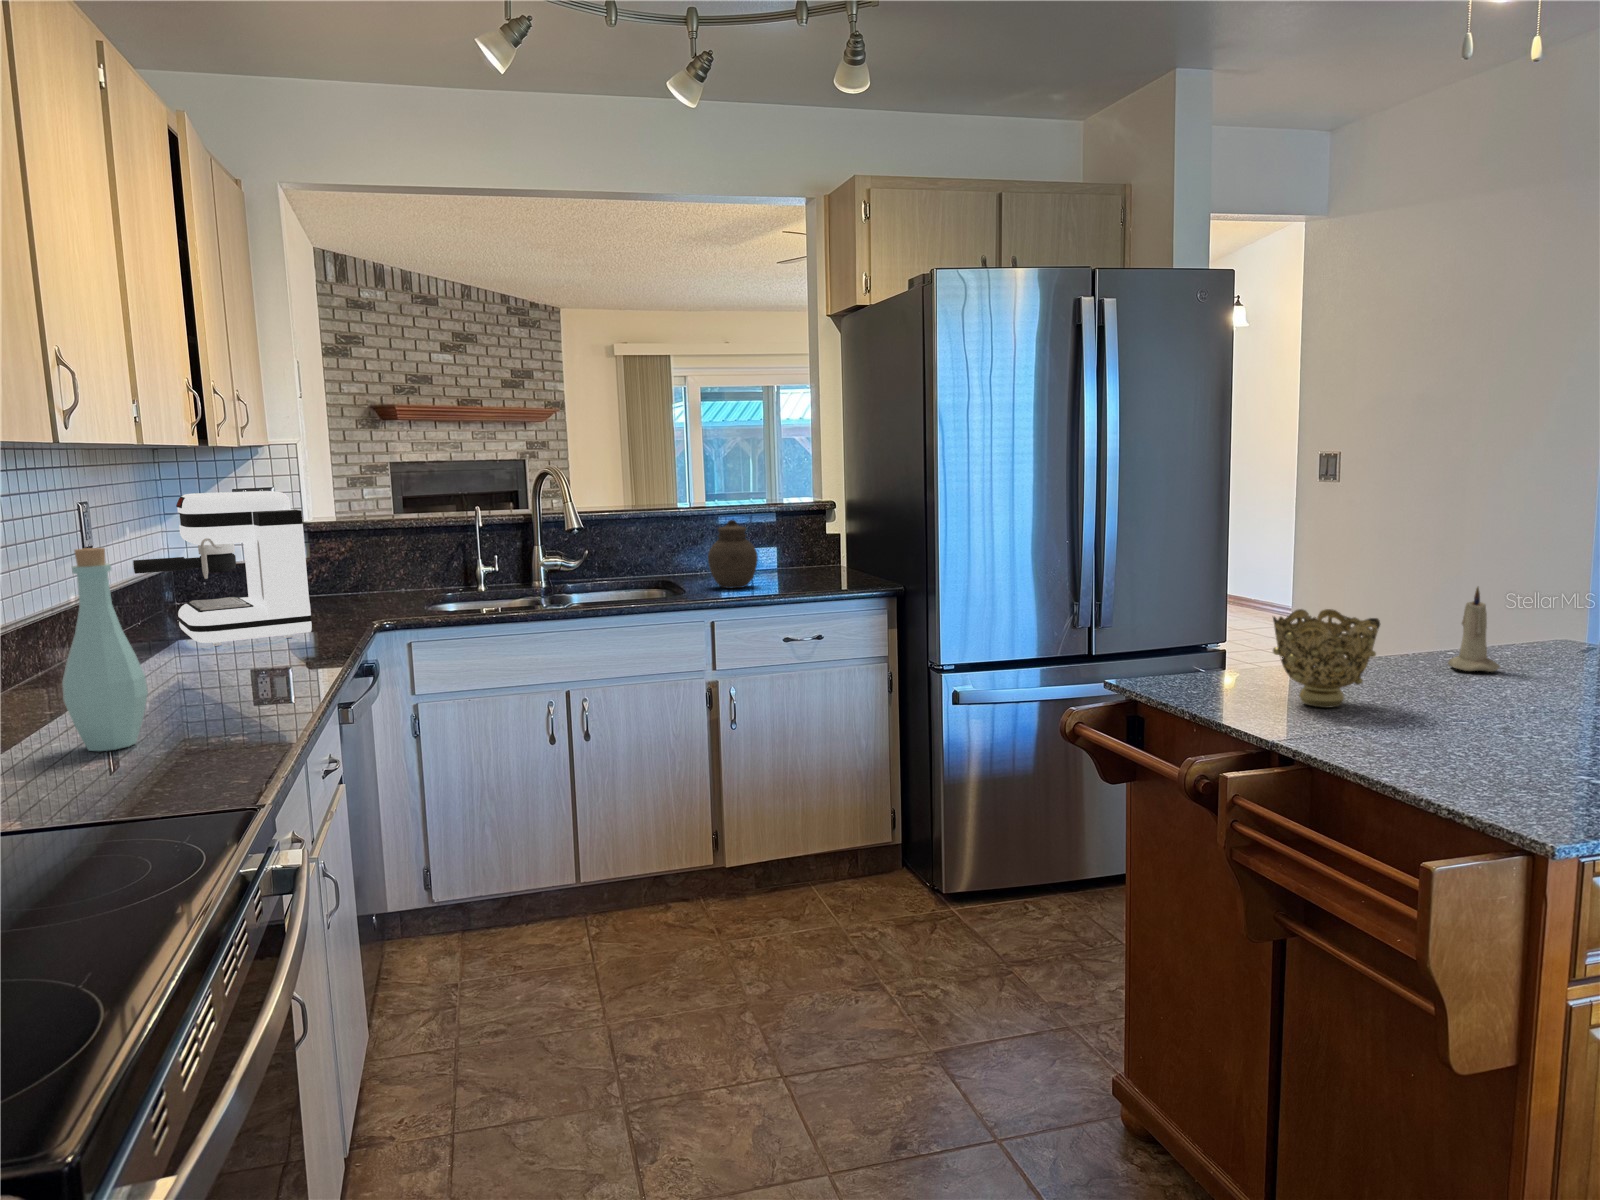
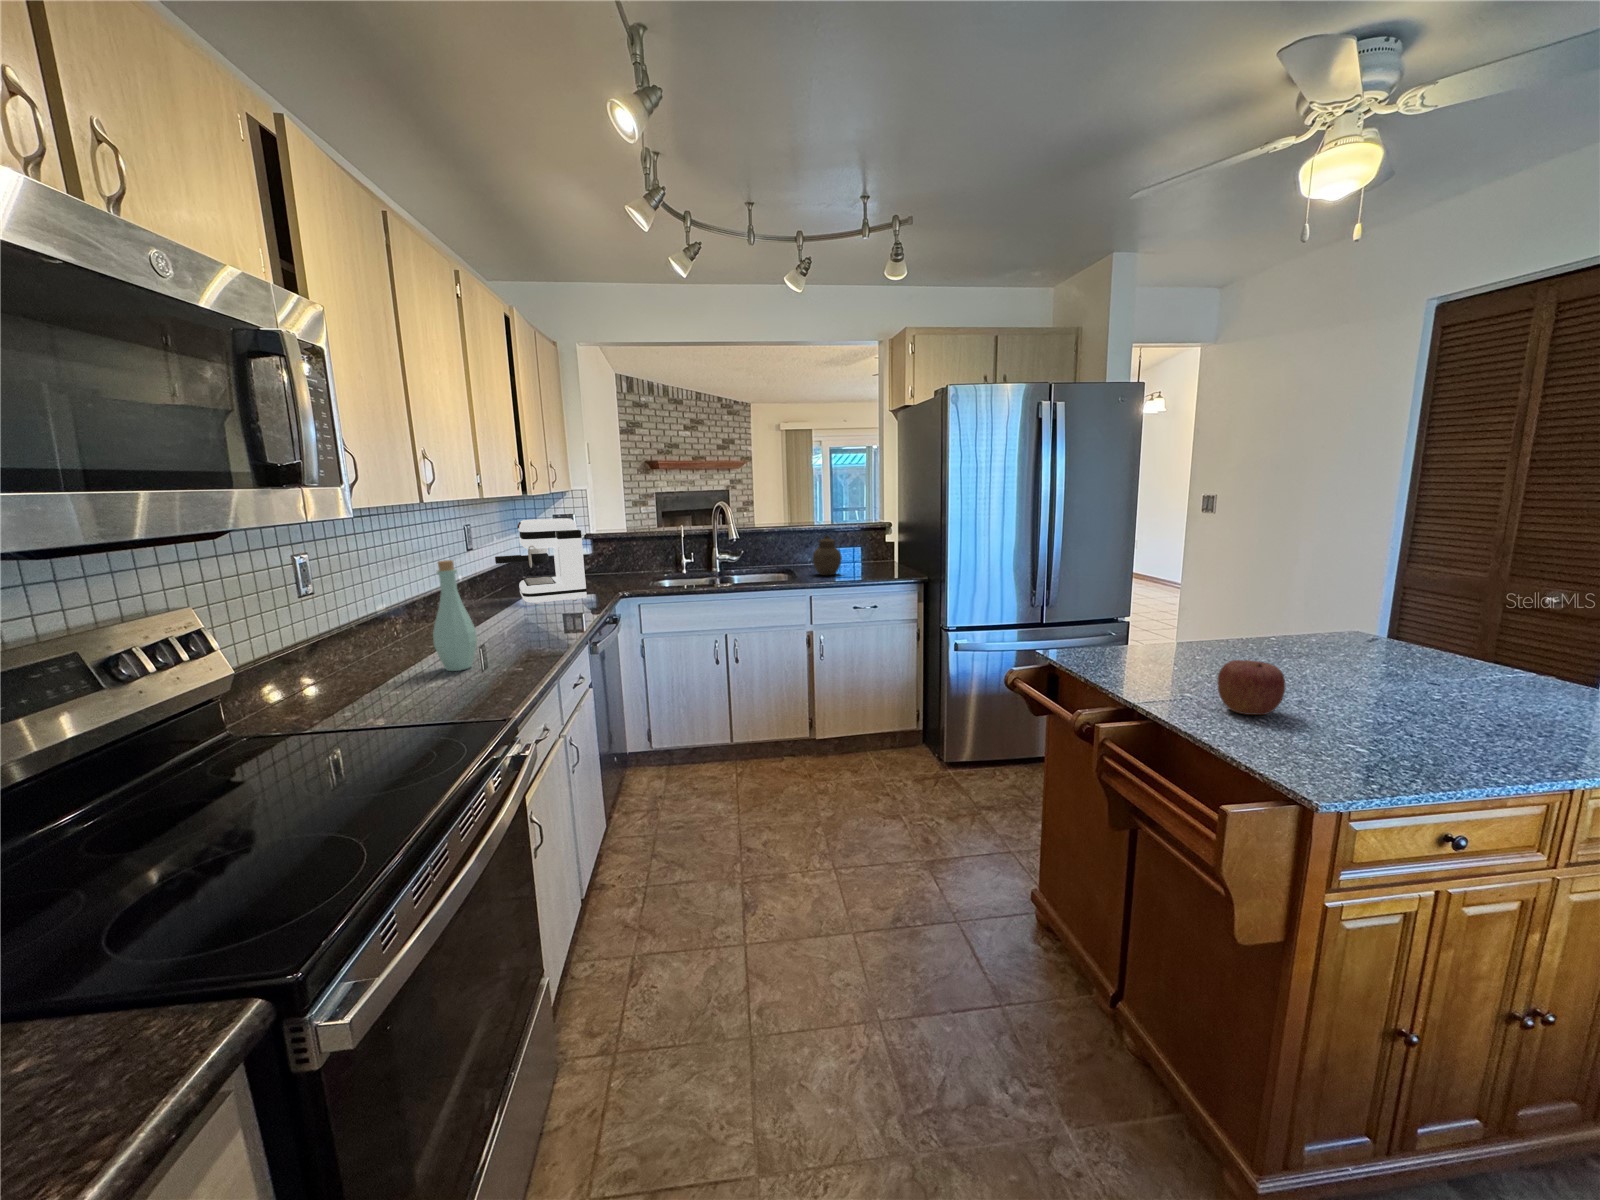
candle: present [1448,587,1500,672] -> none [1272,599,1310,656]
decorative bowl: present [1273,609,1380,708] -> none [1144,613,1219,679]
apple: none [1390,666,1485,746] -> present [1217,660,1285,715]

